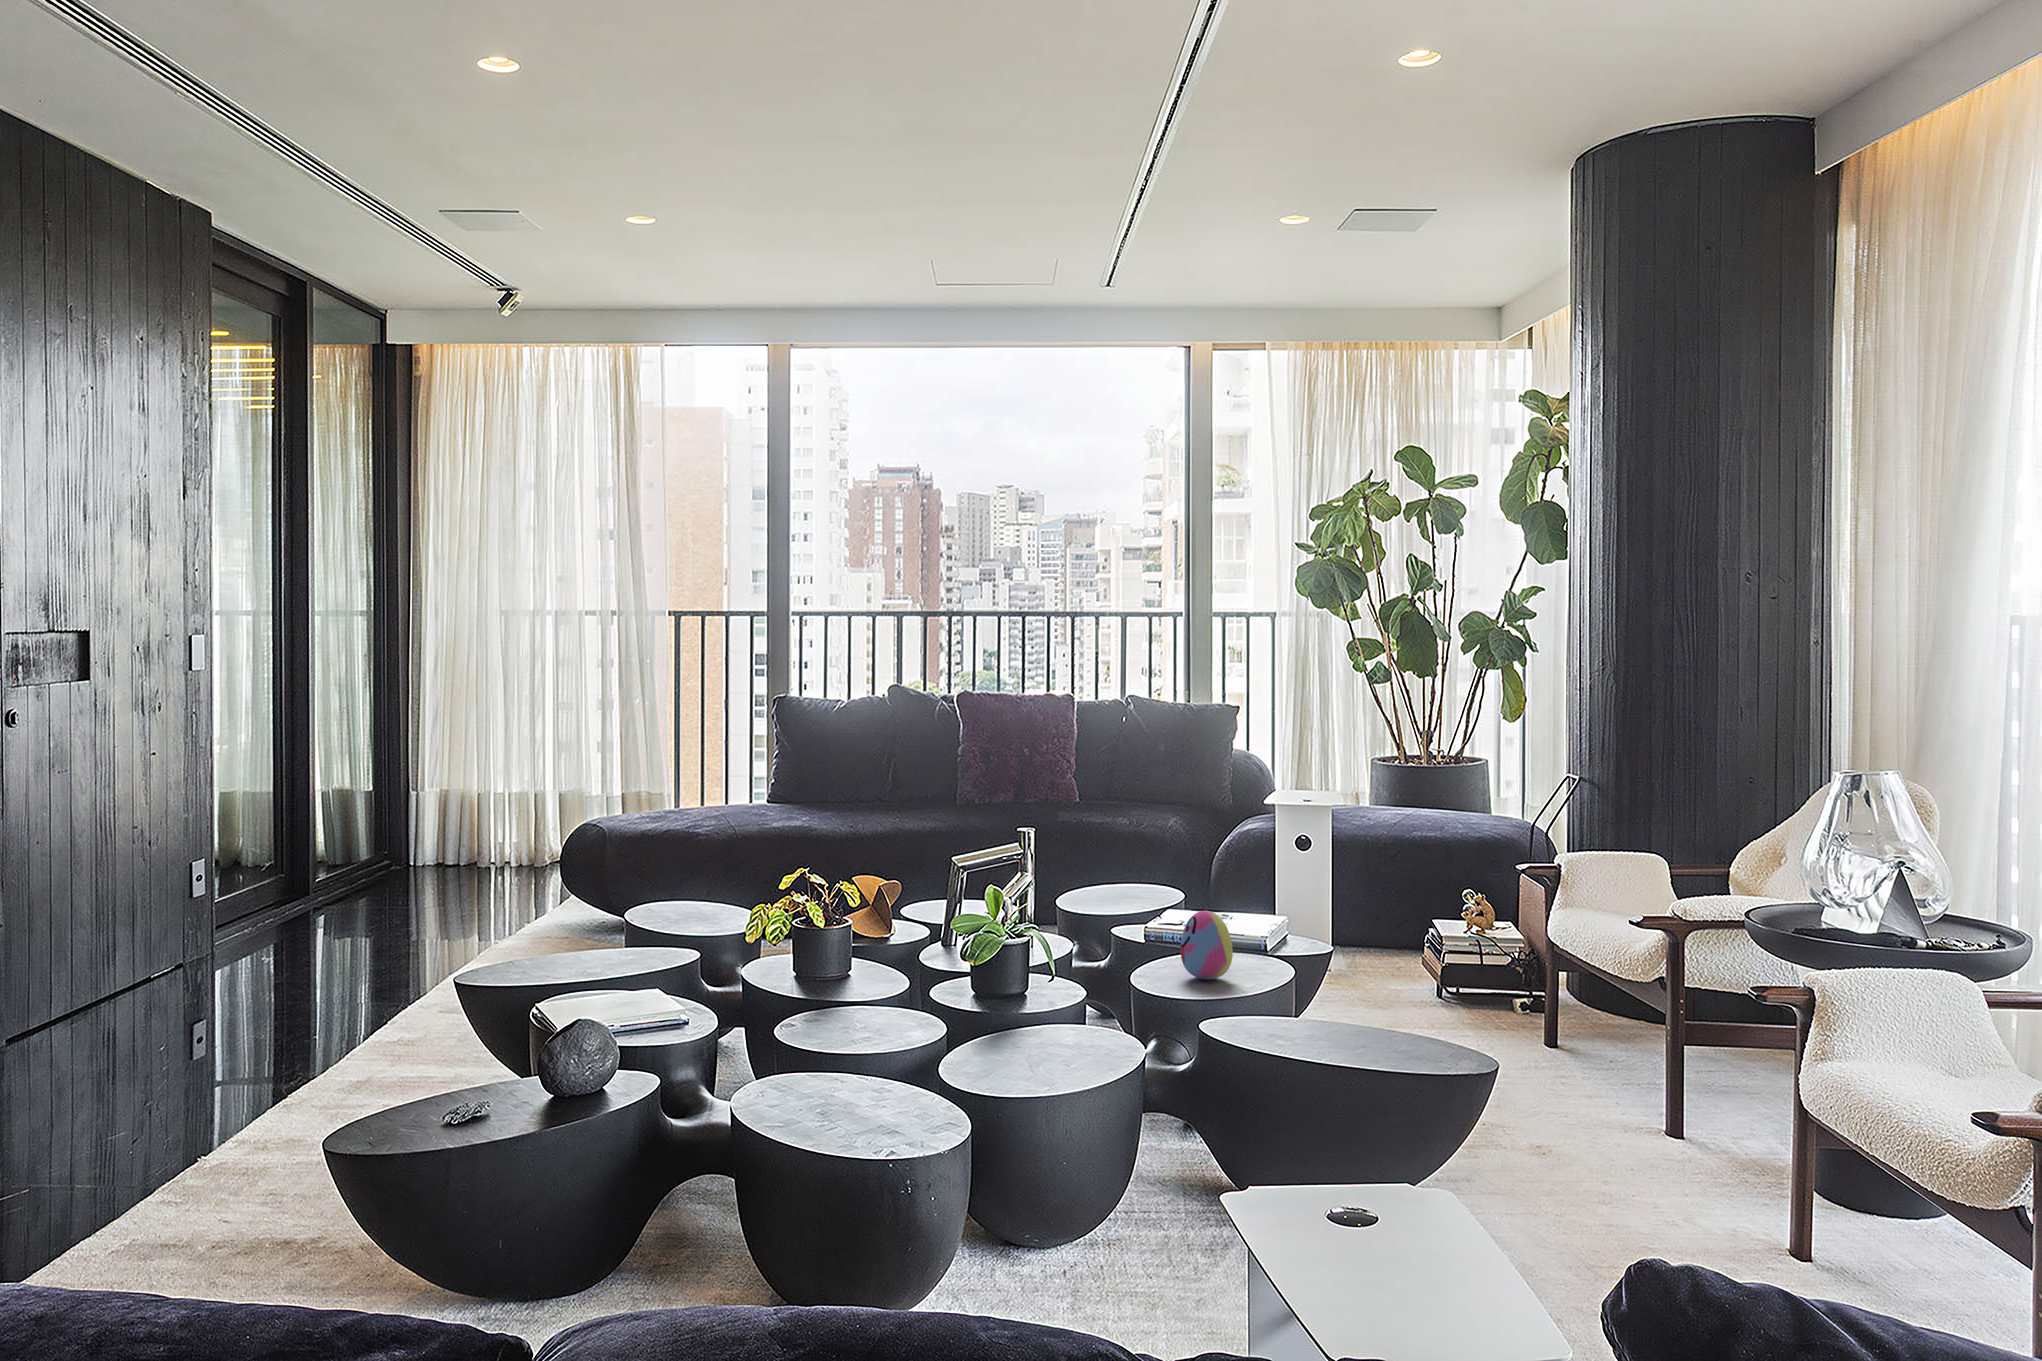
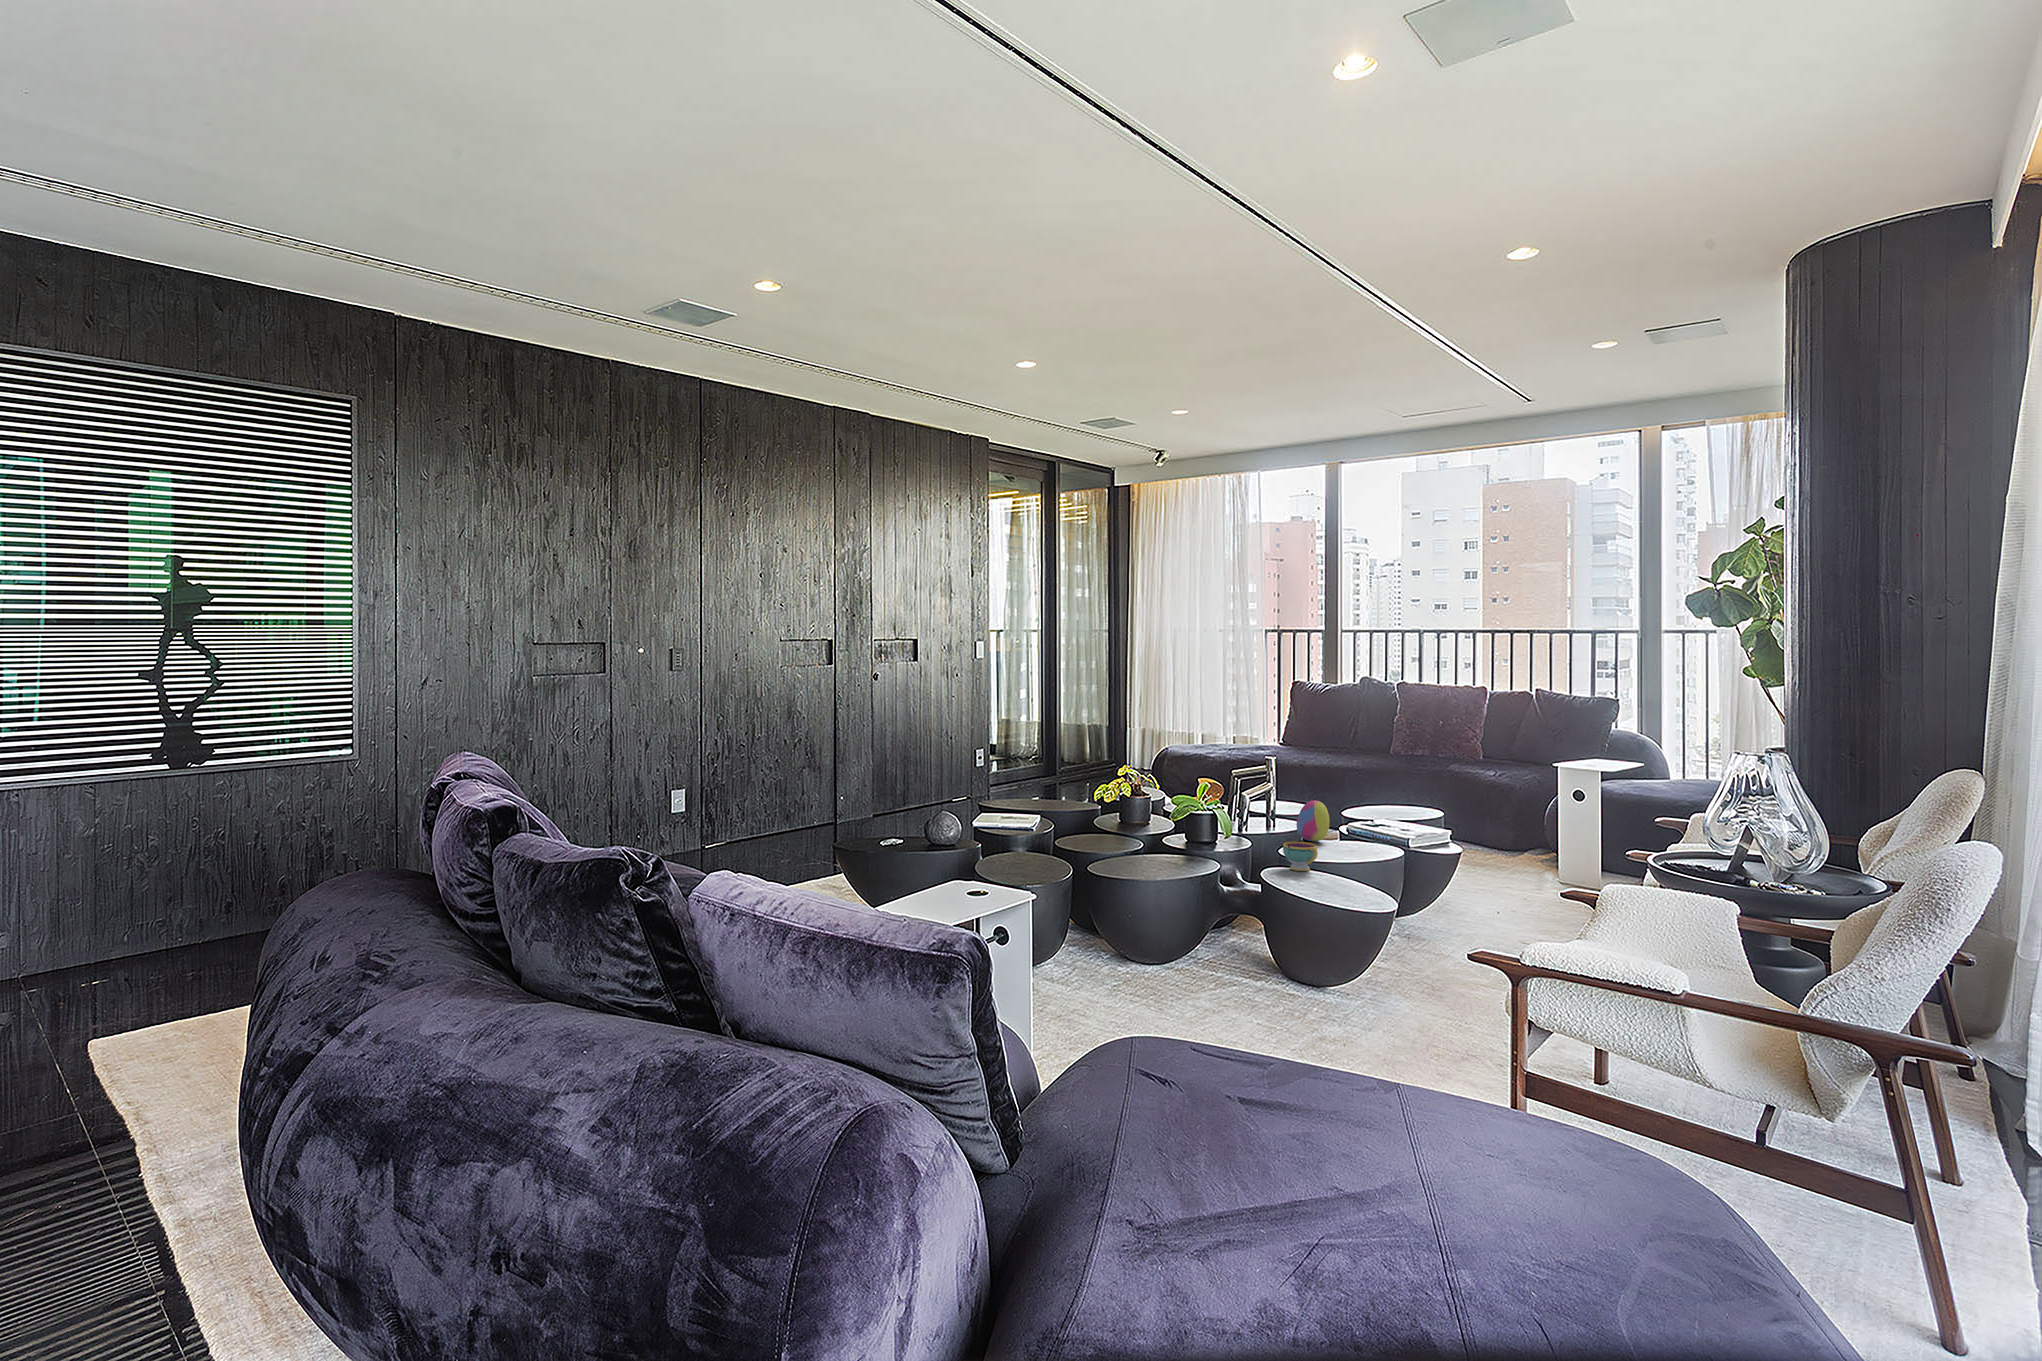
teacup: none [1298,993,1367,1046] -> present [1283,842,1318,871]

